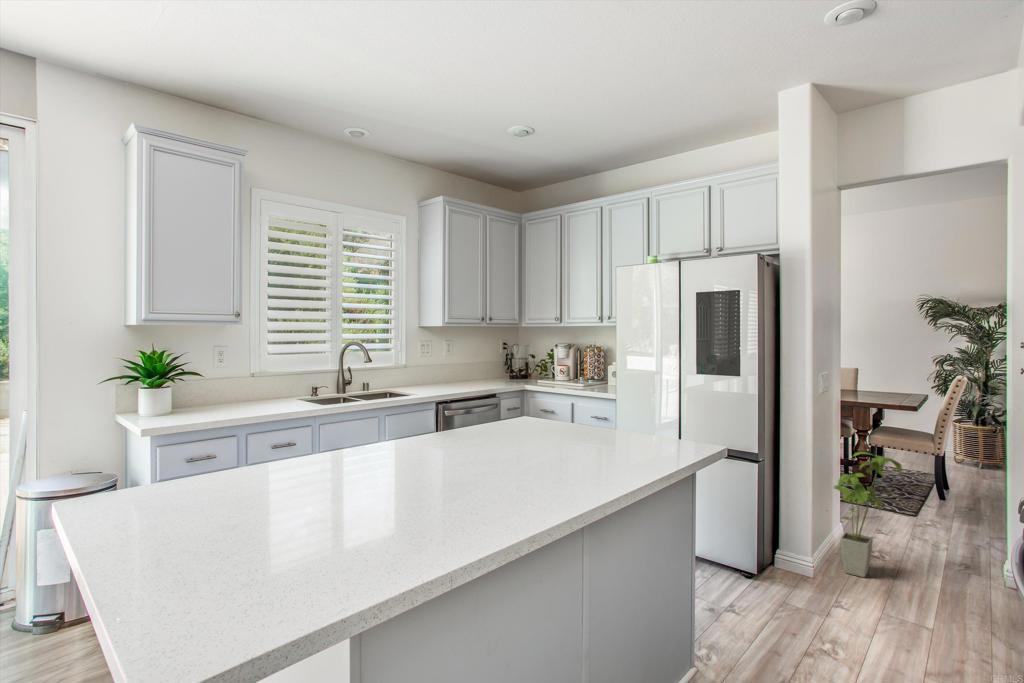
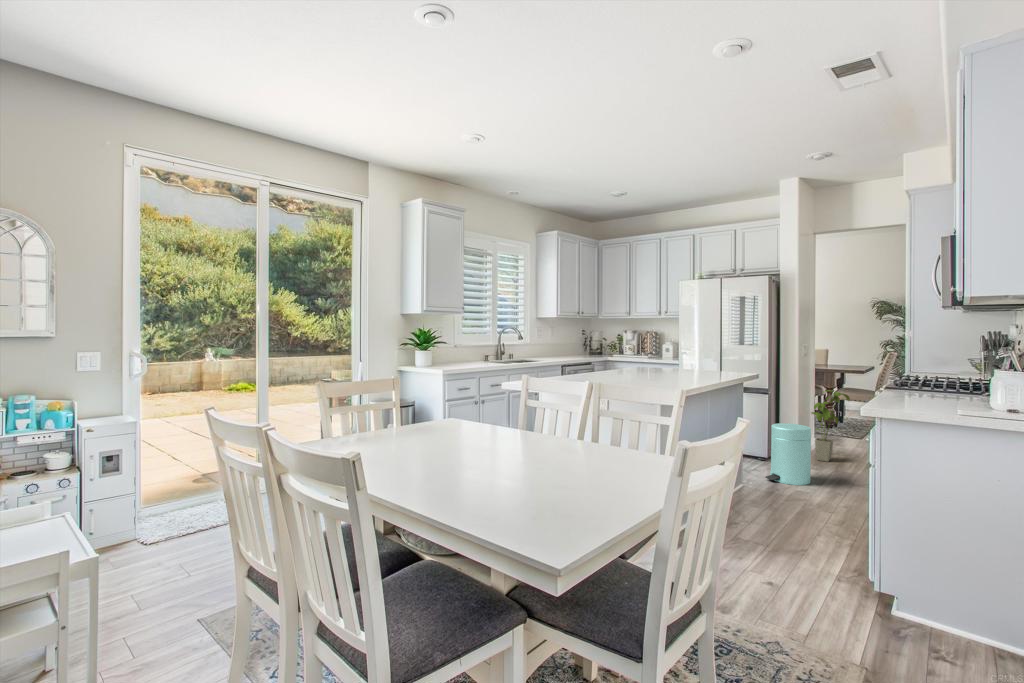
trash can: none [745,524,833,657] -> present [765,423,811,485]

